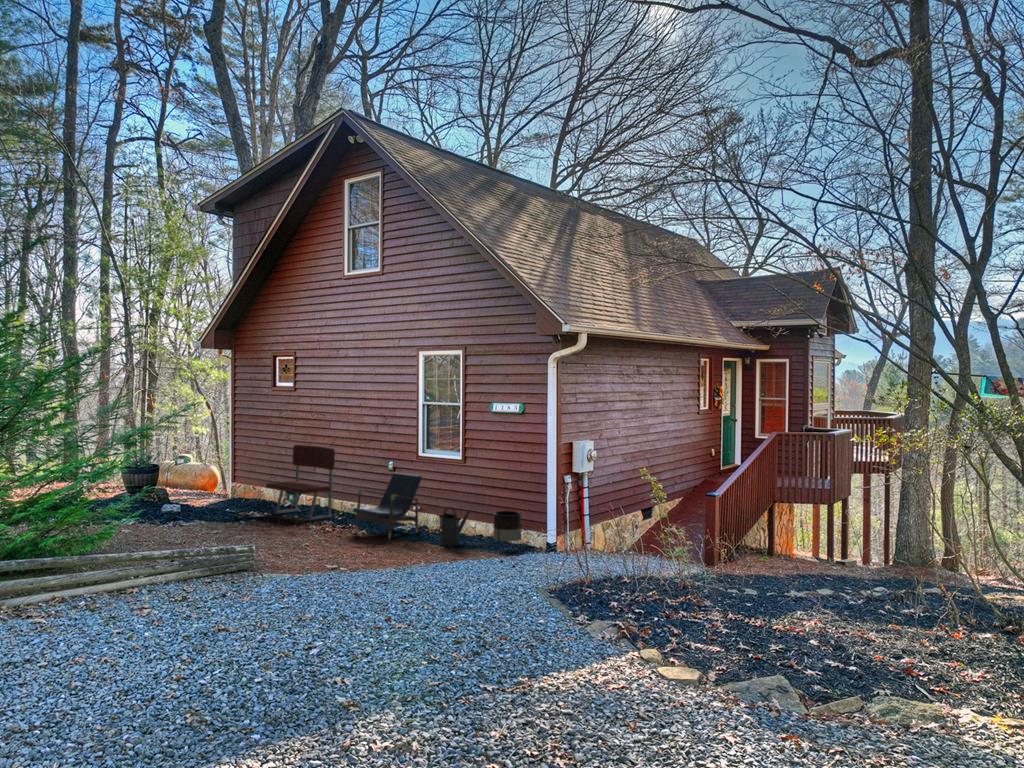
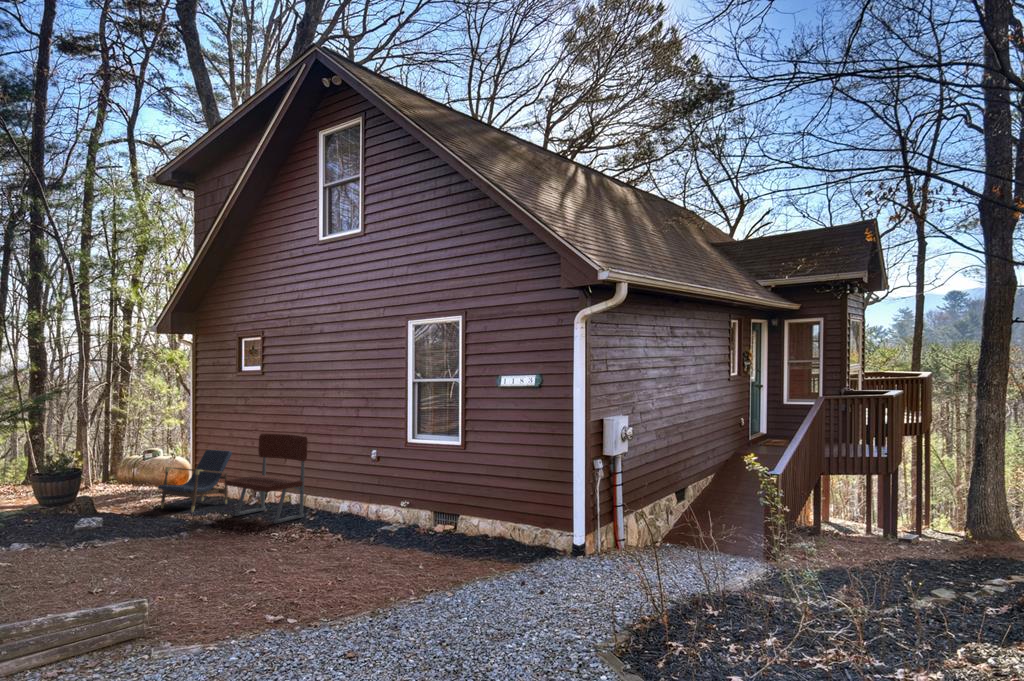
lounge chair: present [353,473,422,539] -> present [158,450,232,512]
watering can: present [438,507,470,546] -> none [438,504,475,556]
planter: present [493,511,522,550] -> none [509,507,544,563]

